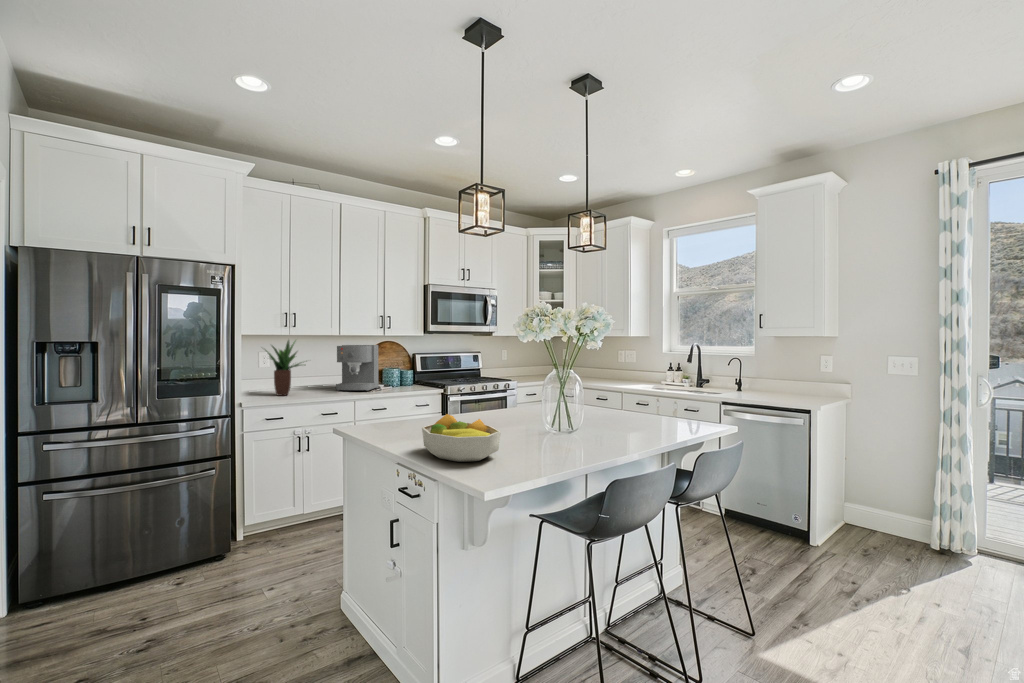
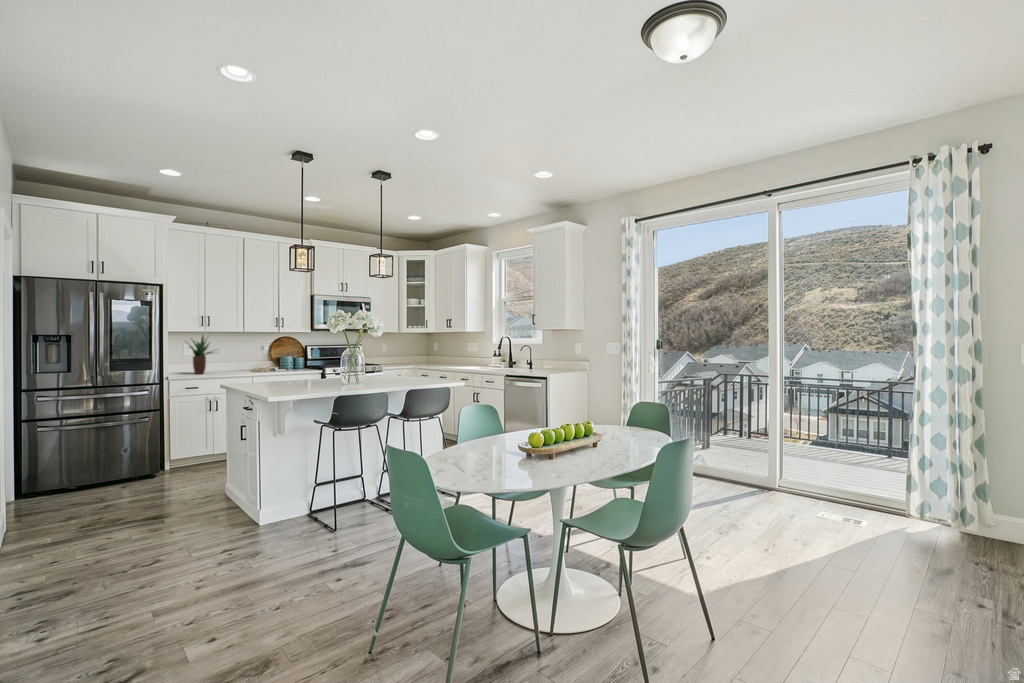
coffee maker: present [336,345,379,391] -> none [241,339,274,371]
fruit bowl: present [422,414,501,462] -> none [265,368,305,390]

